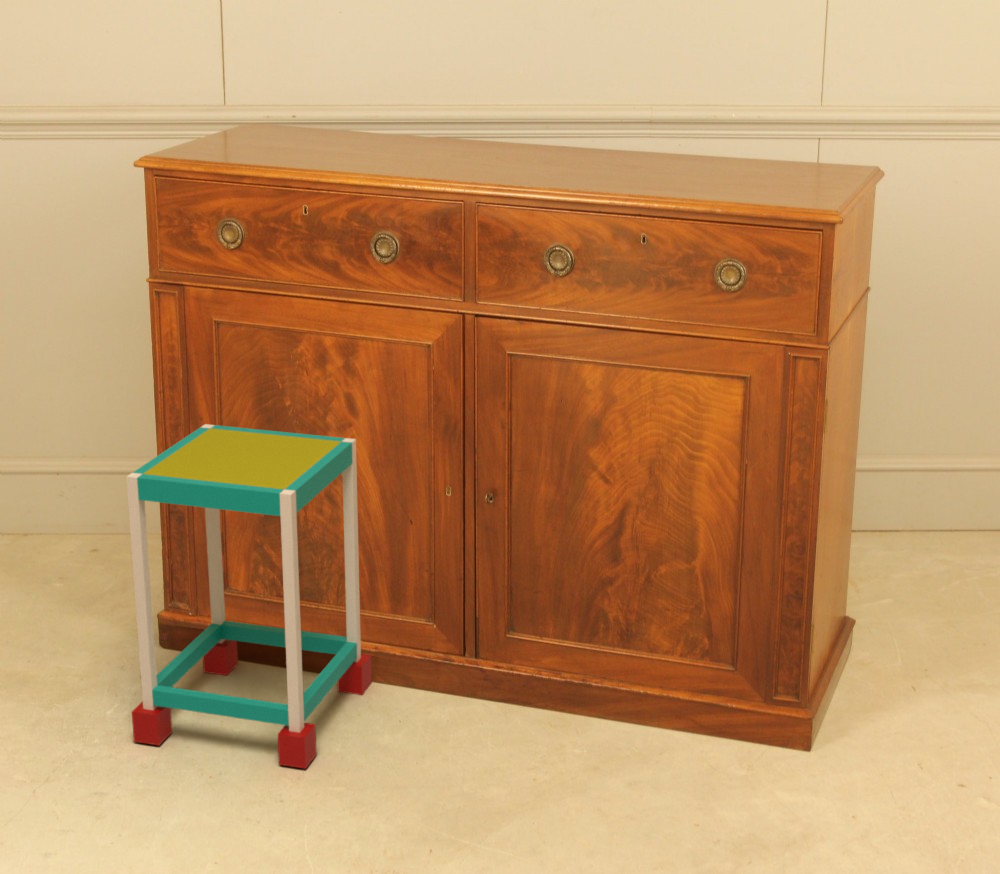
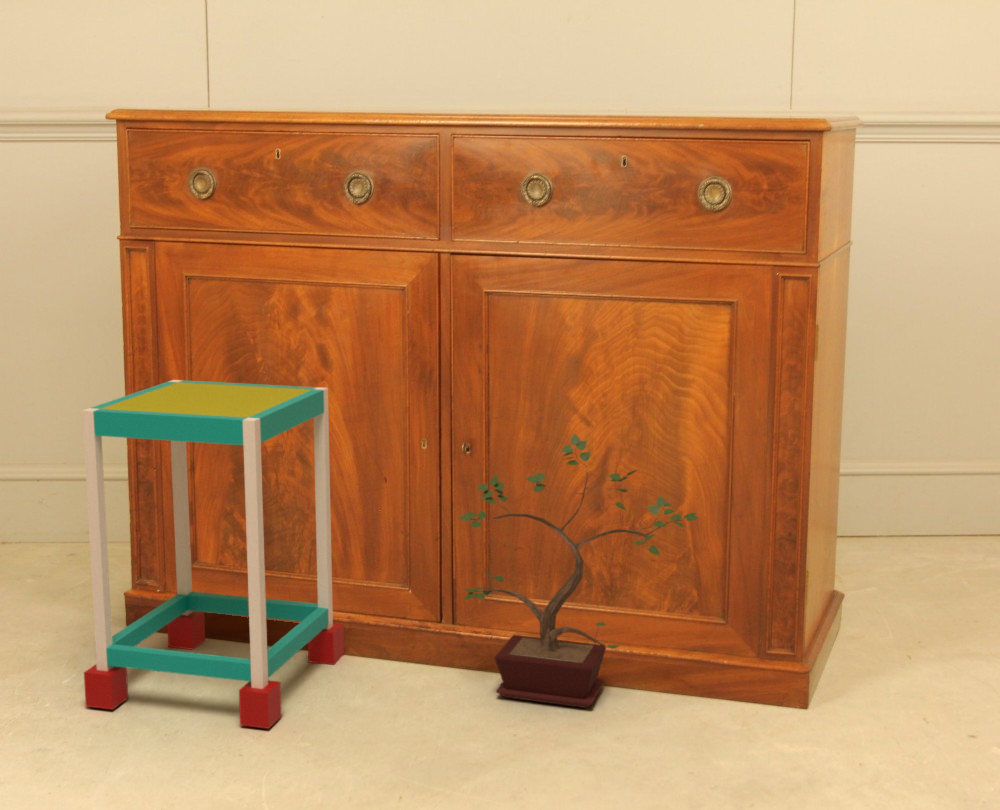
potted plant: none [480,493,711,748] -> present [459,434,699,708]

